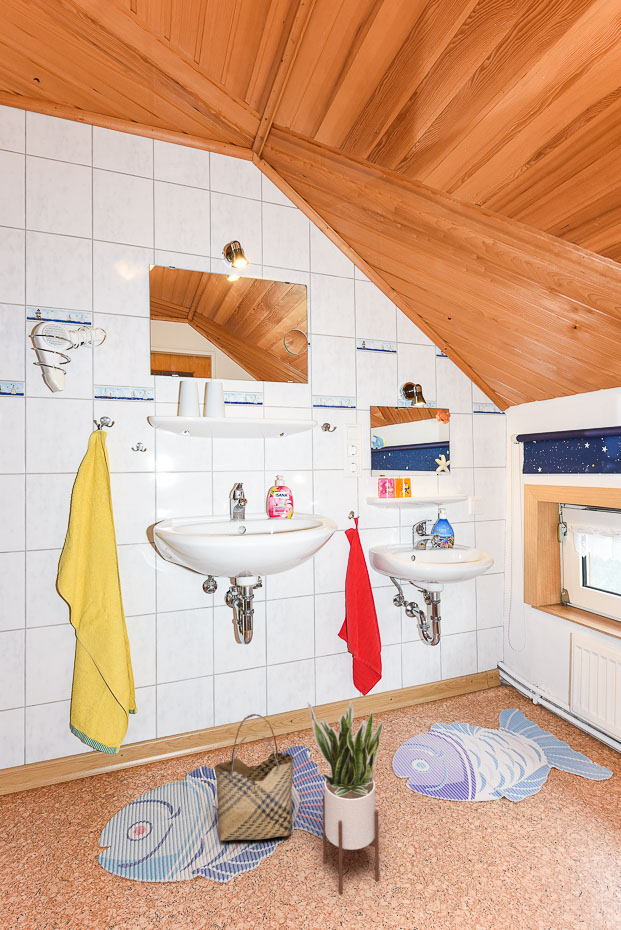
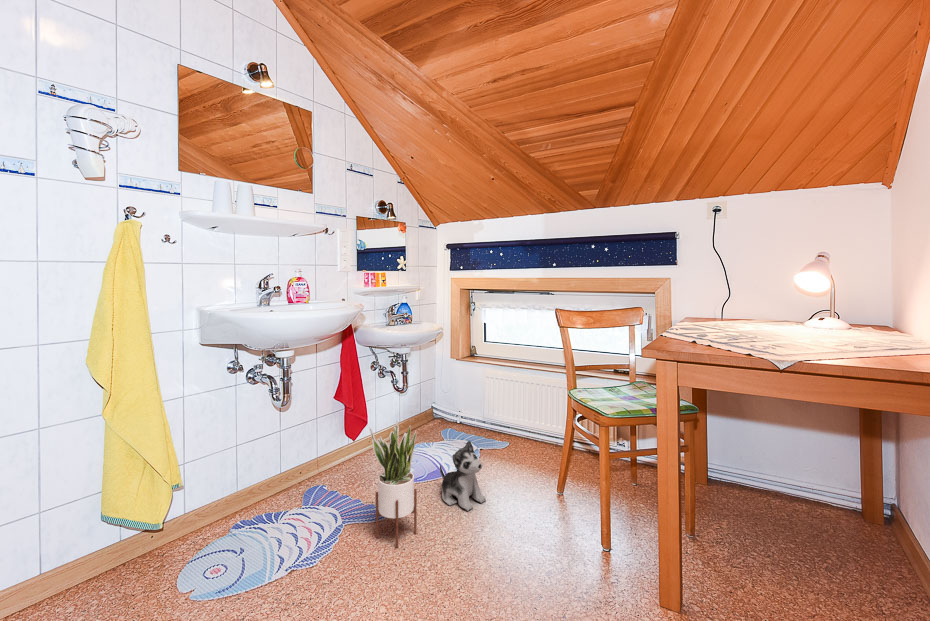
woven basket: present [214,714,294,841] -> none [282,454,345,553]
plush toy: none [445,753,516,874] -> present [440,441,486,511]

